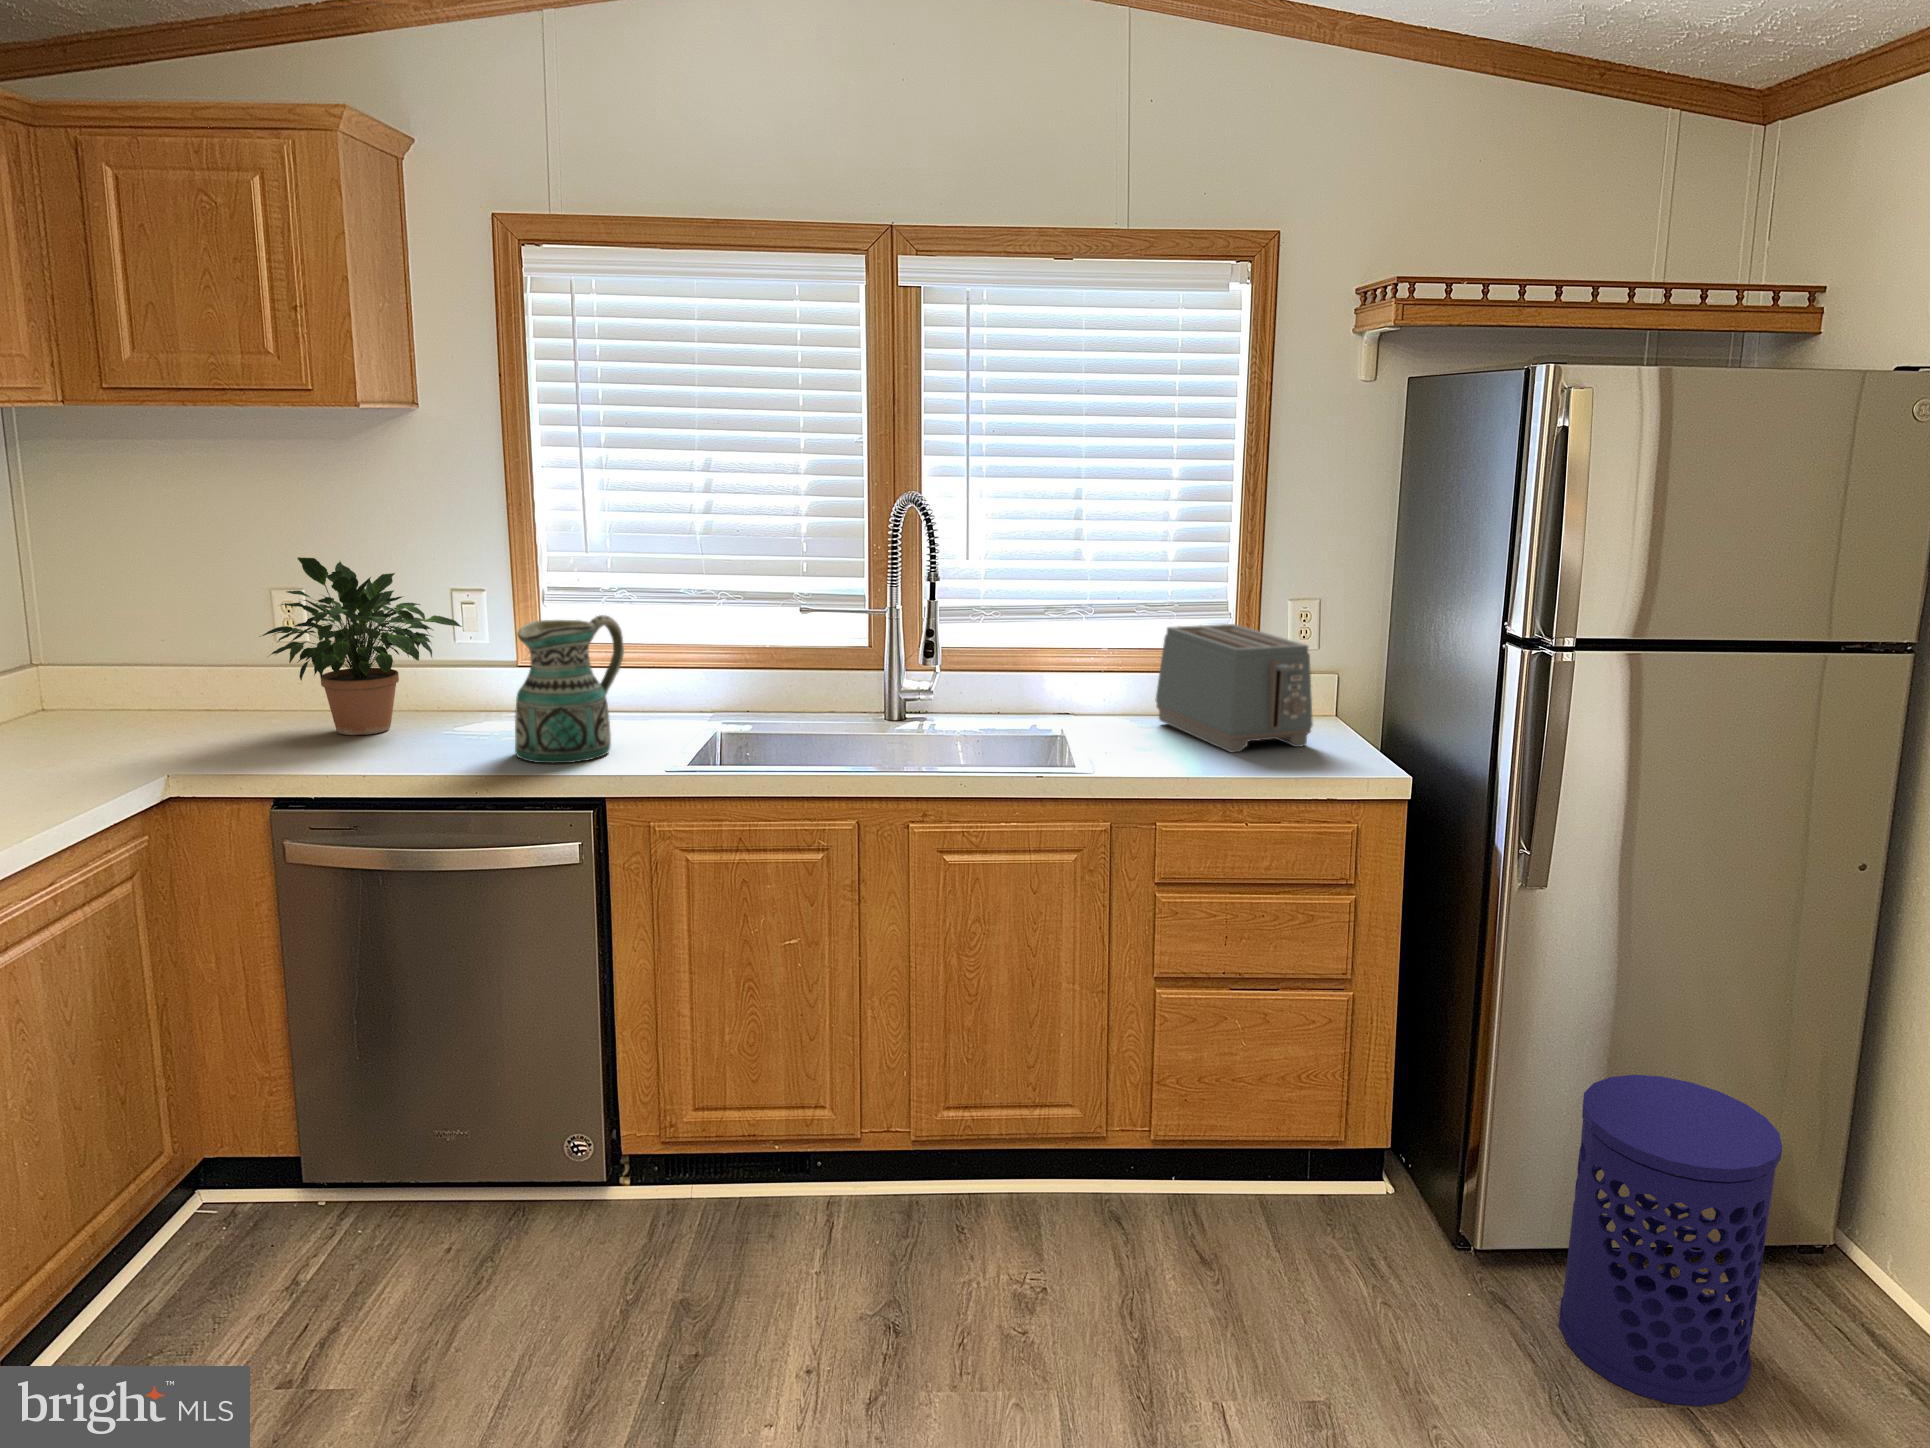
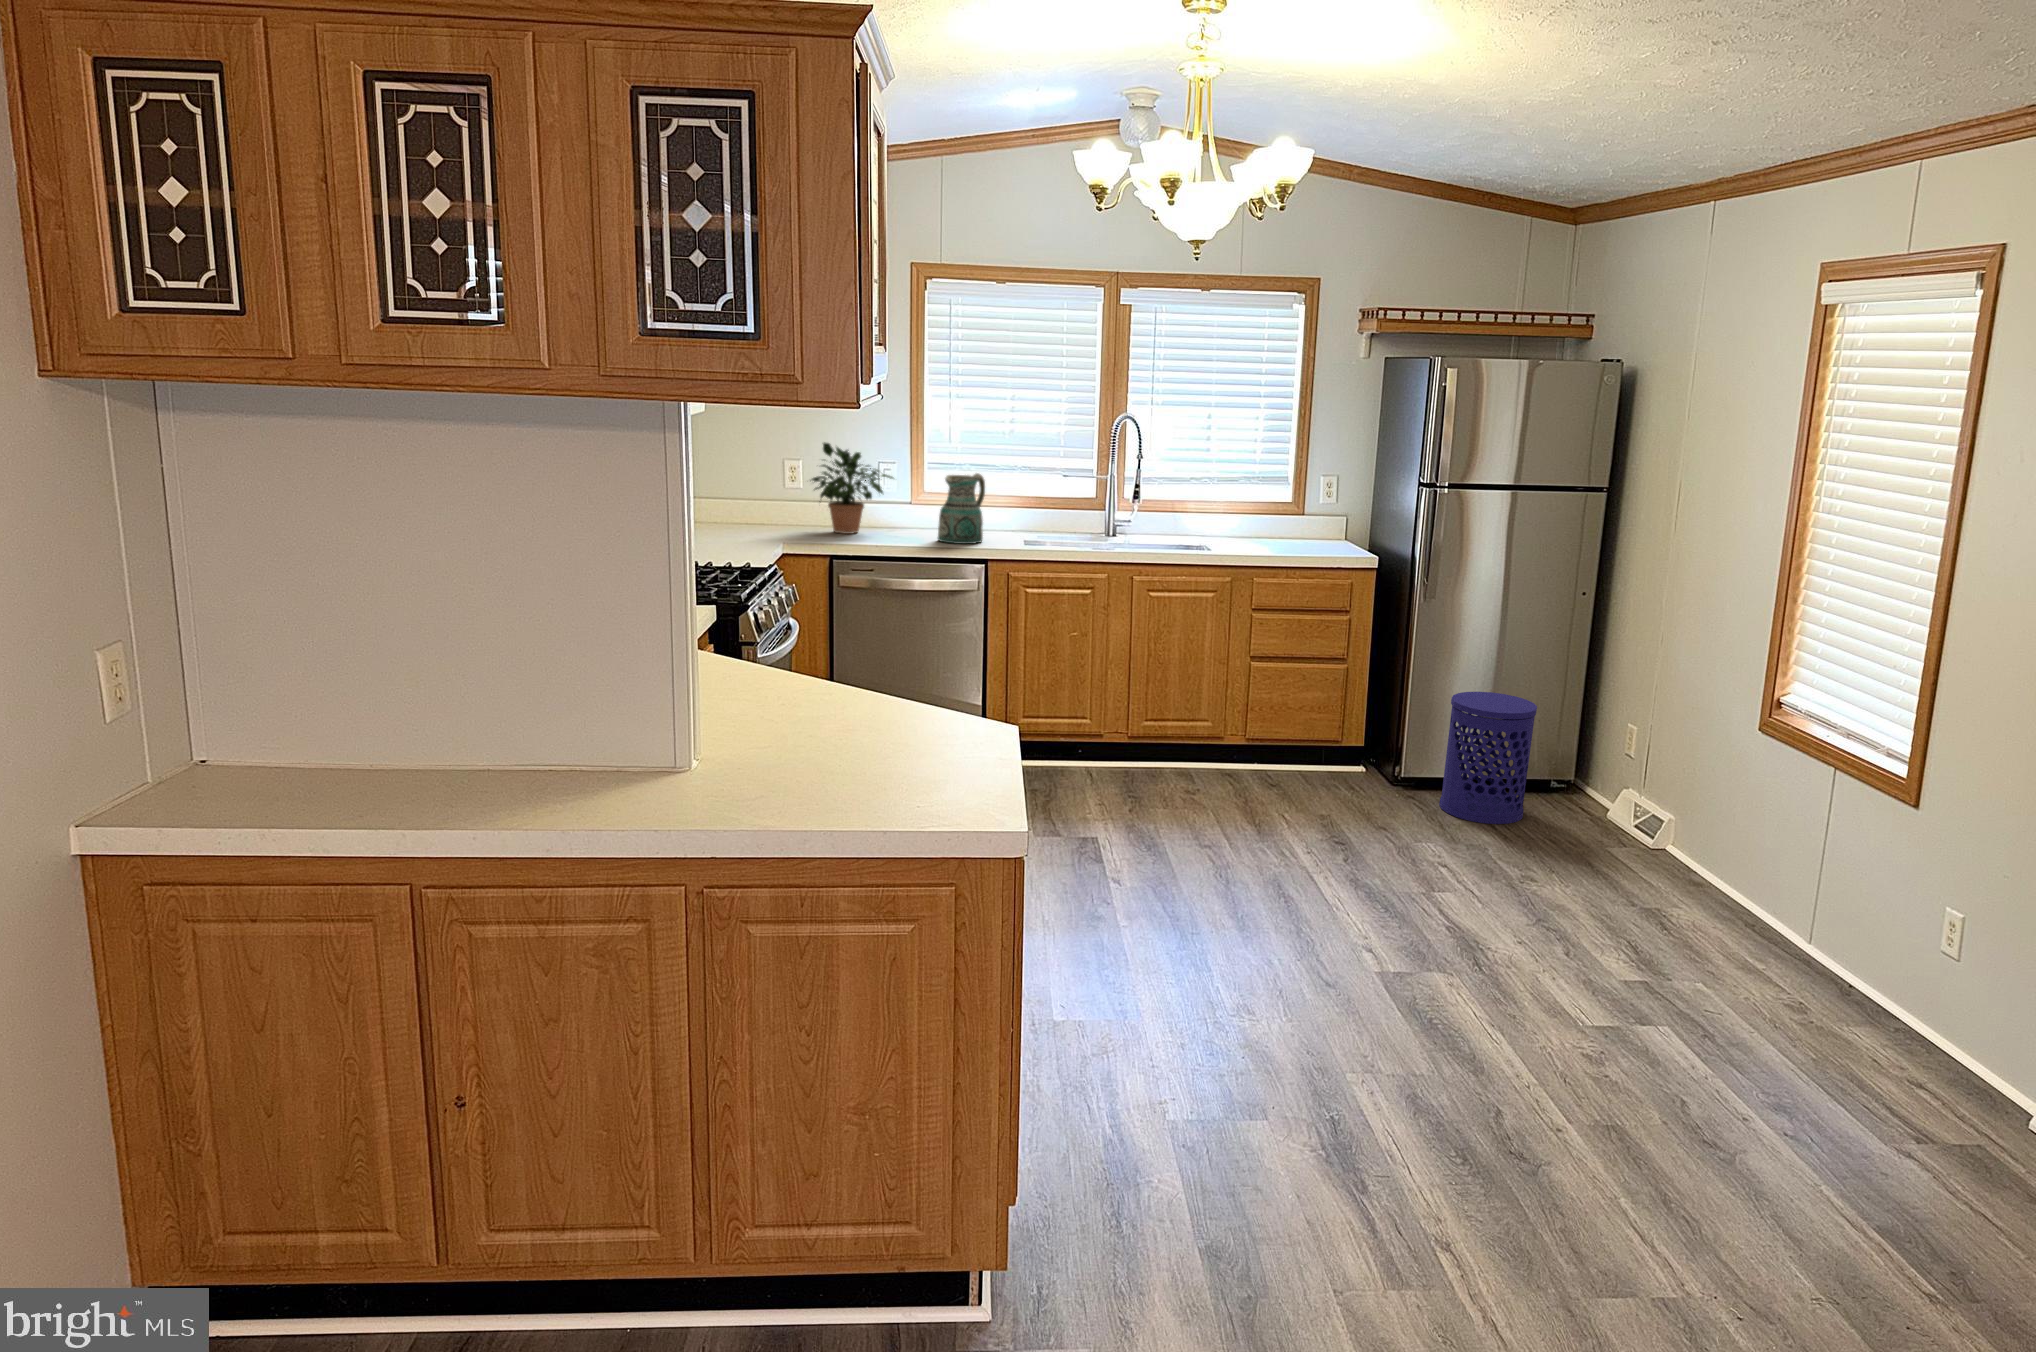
toaster: present [1156,624,1313,753] -> none [1248,487,1331,548]

